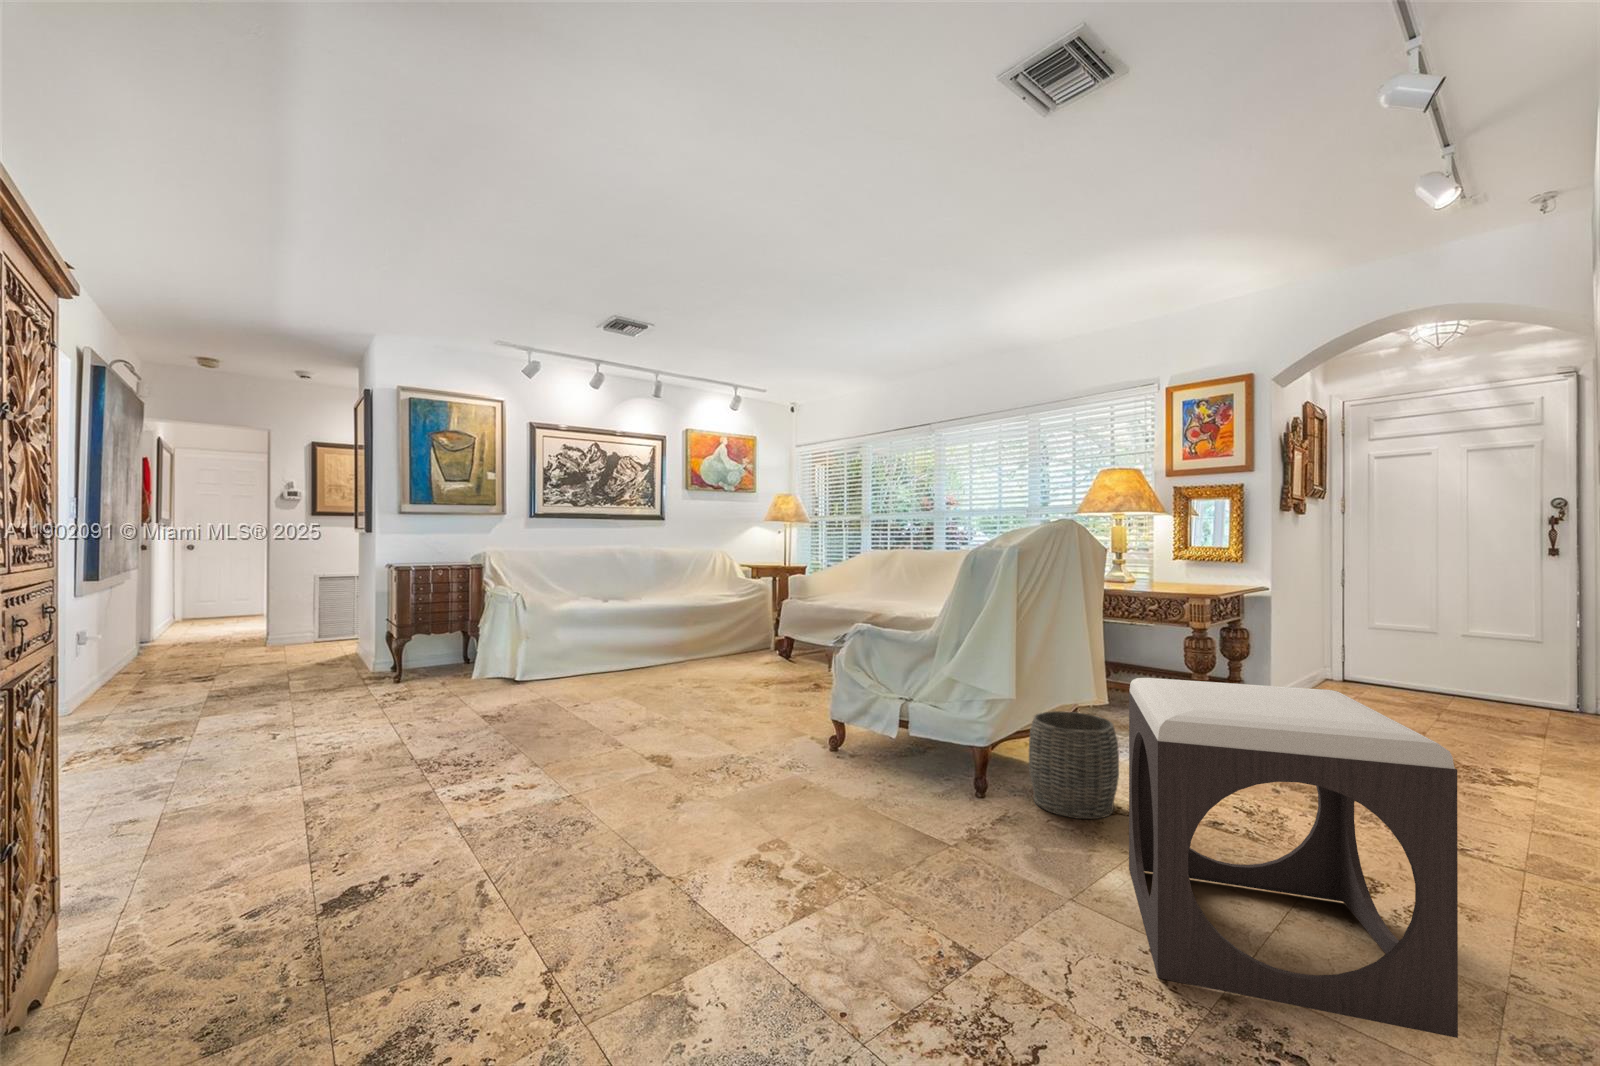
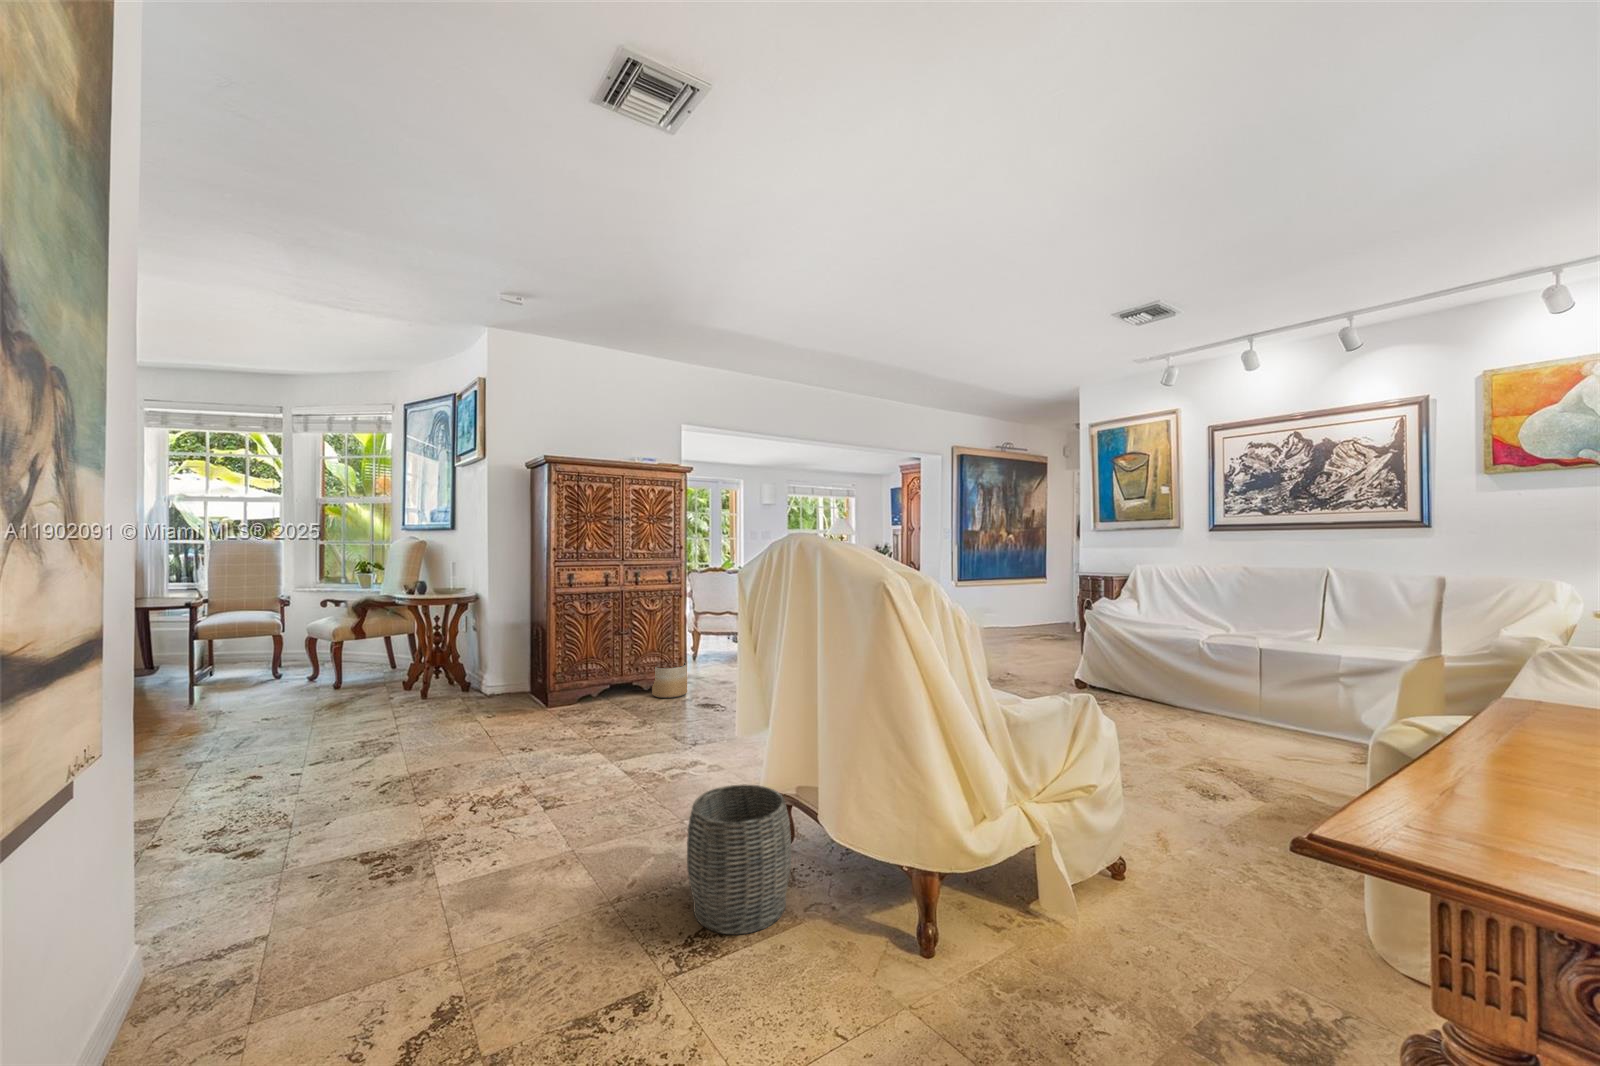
footstool: present [1129,678,1458,1038] -> none [296,694,586,1007]
planter: none [67,854,220,1006] -> present [652,662,687,698]

